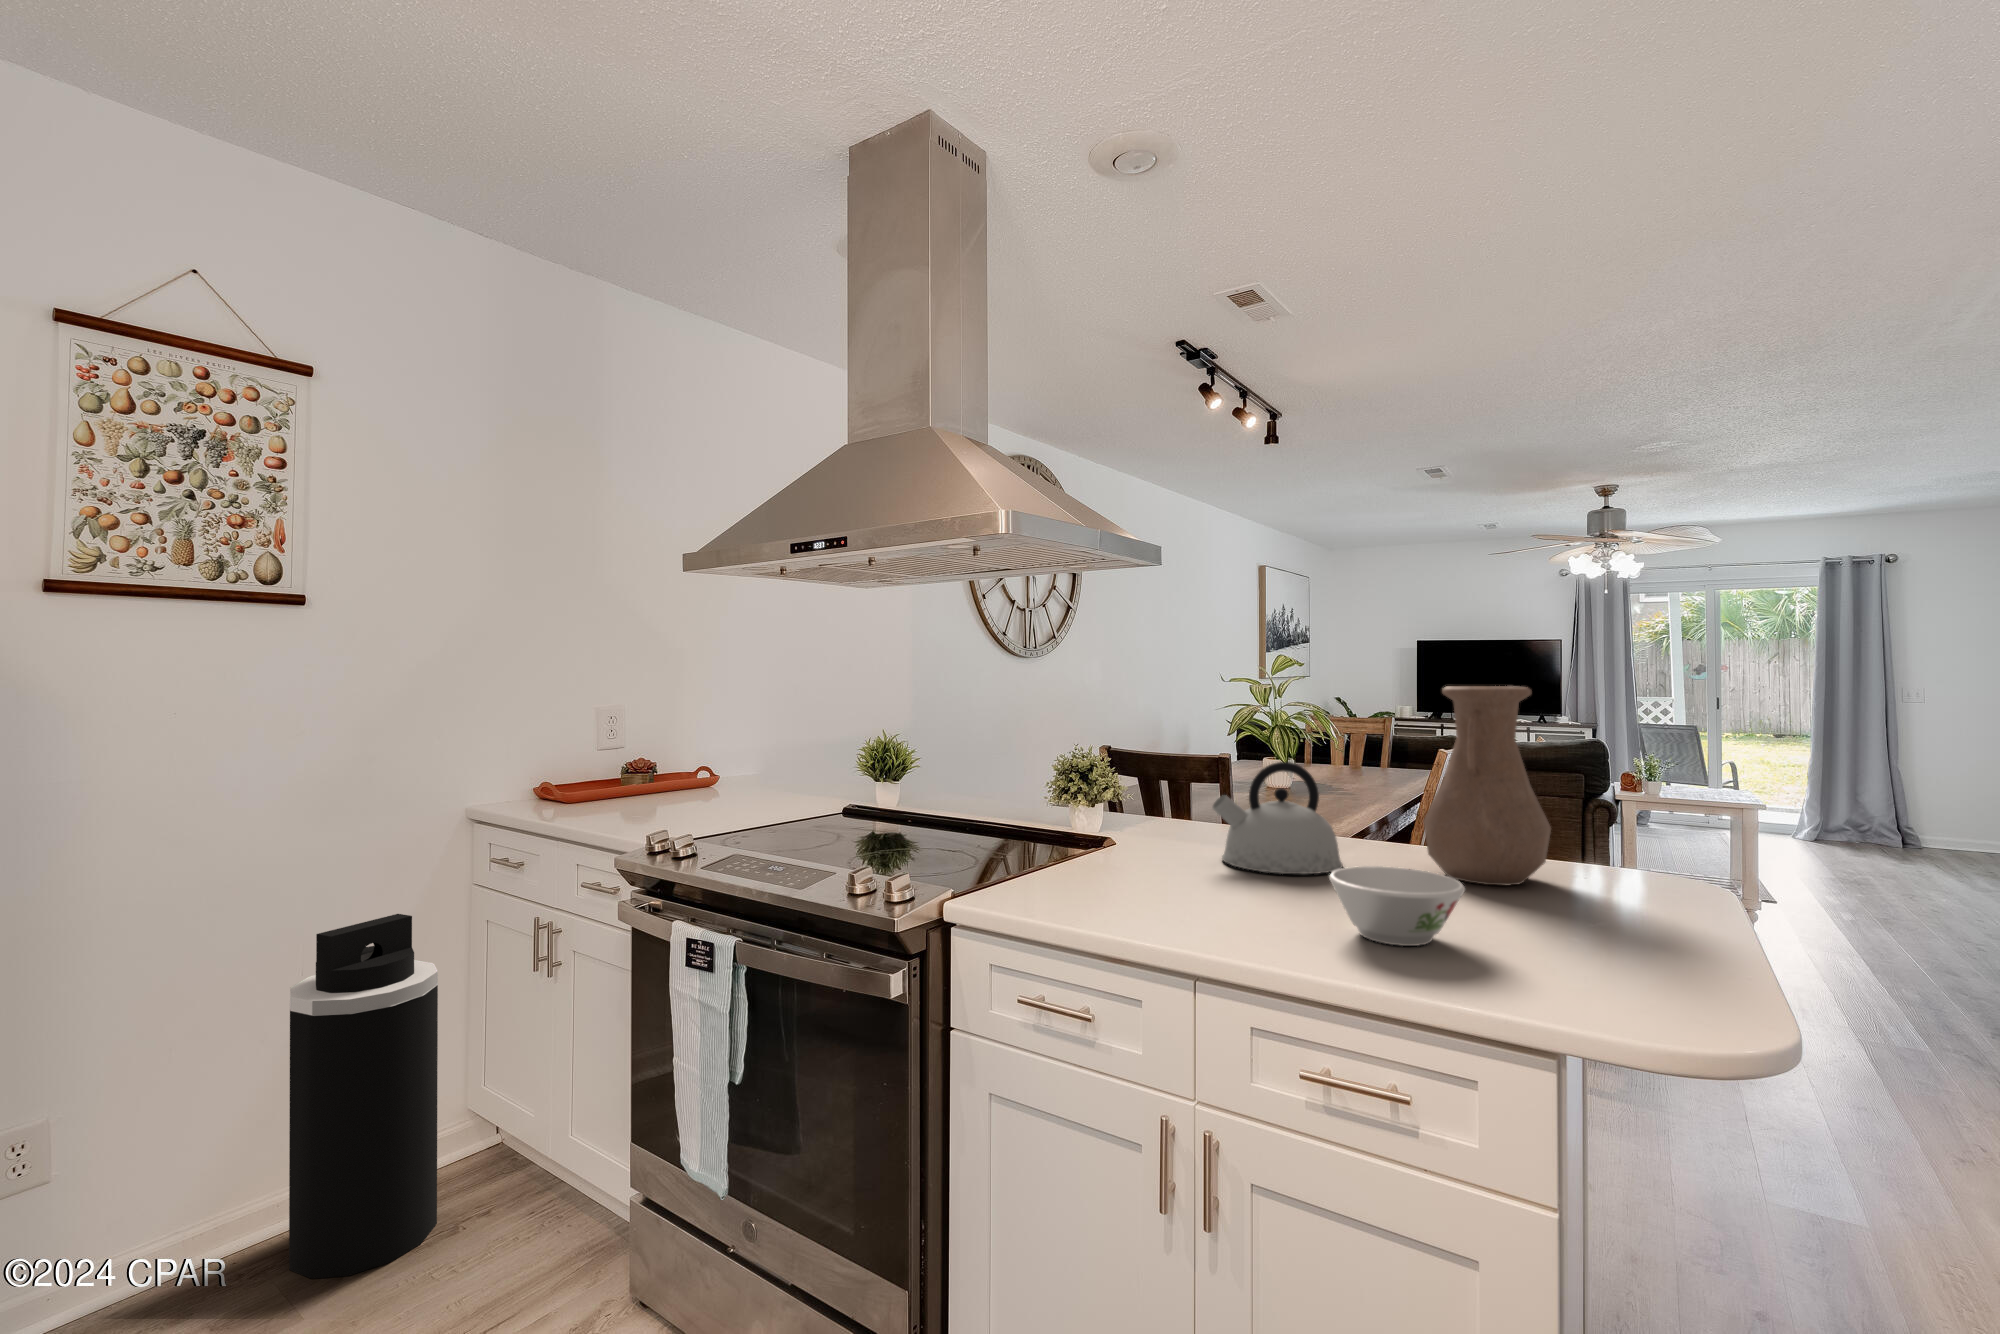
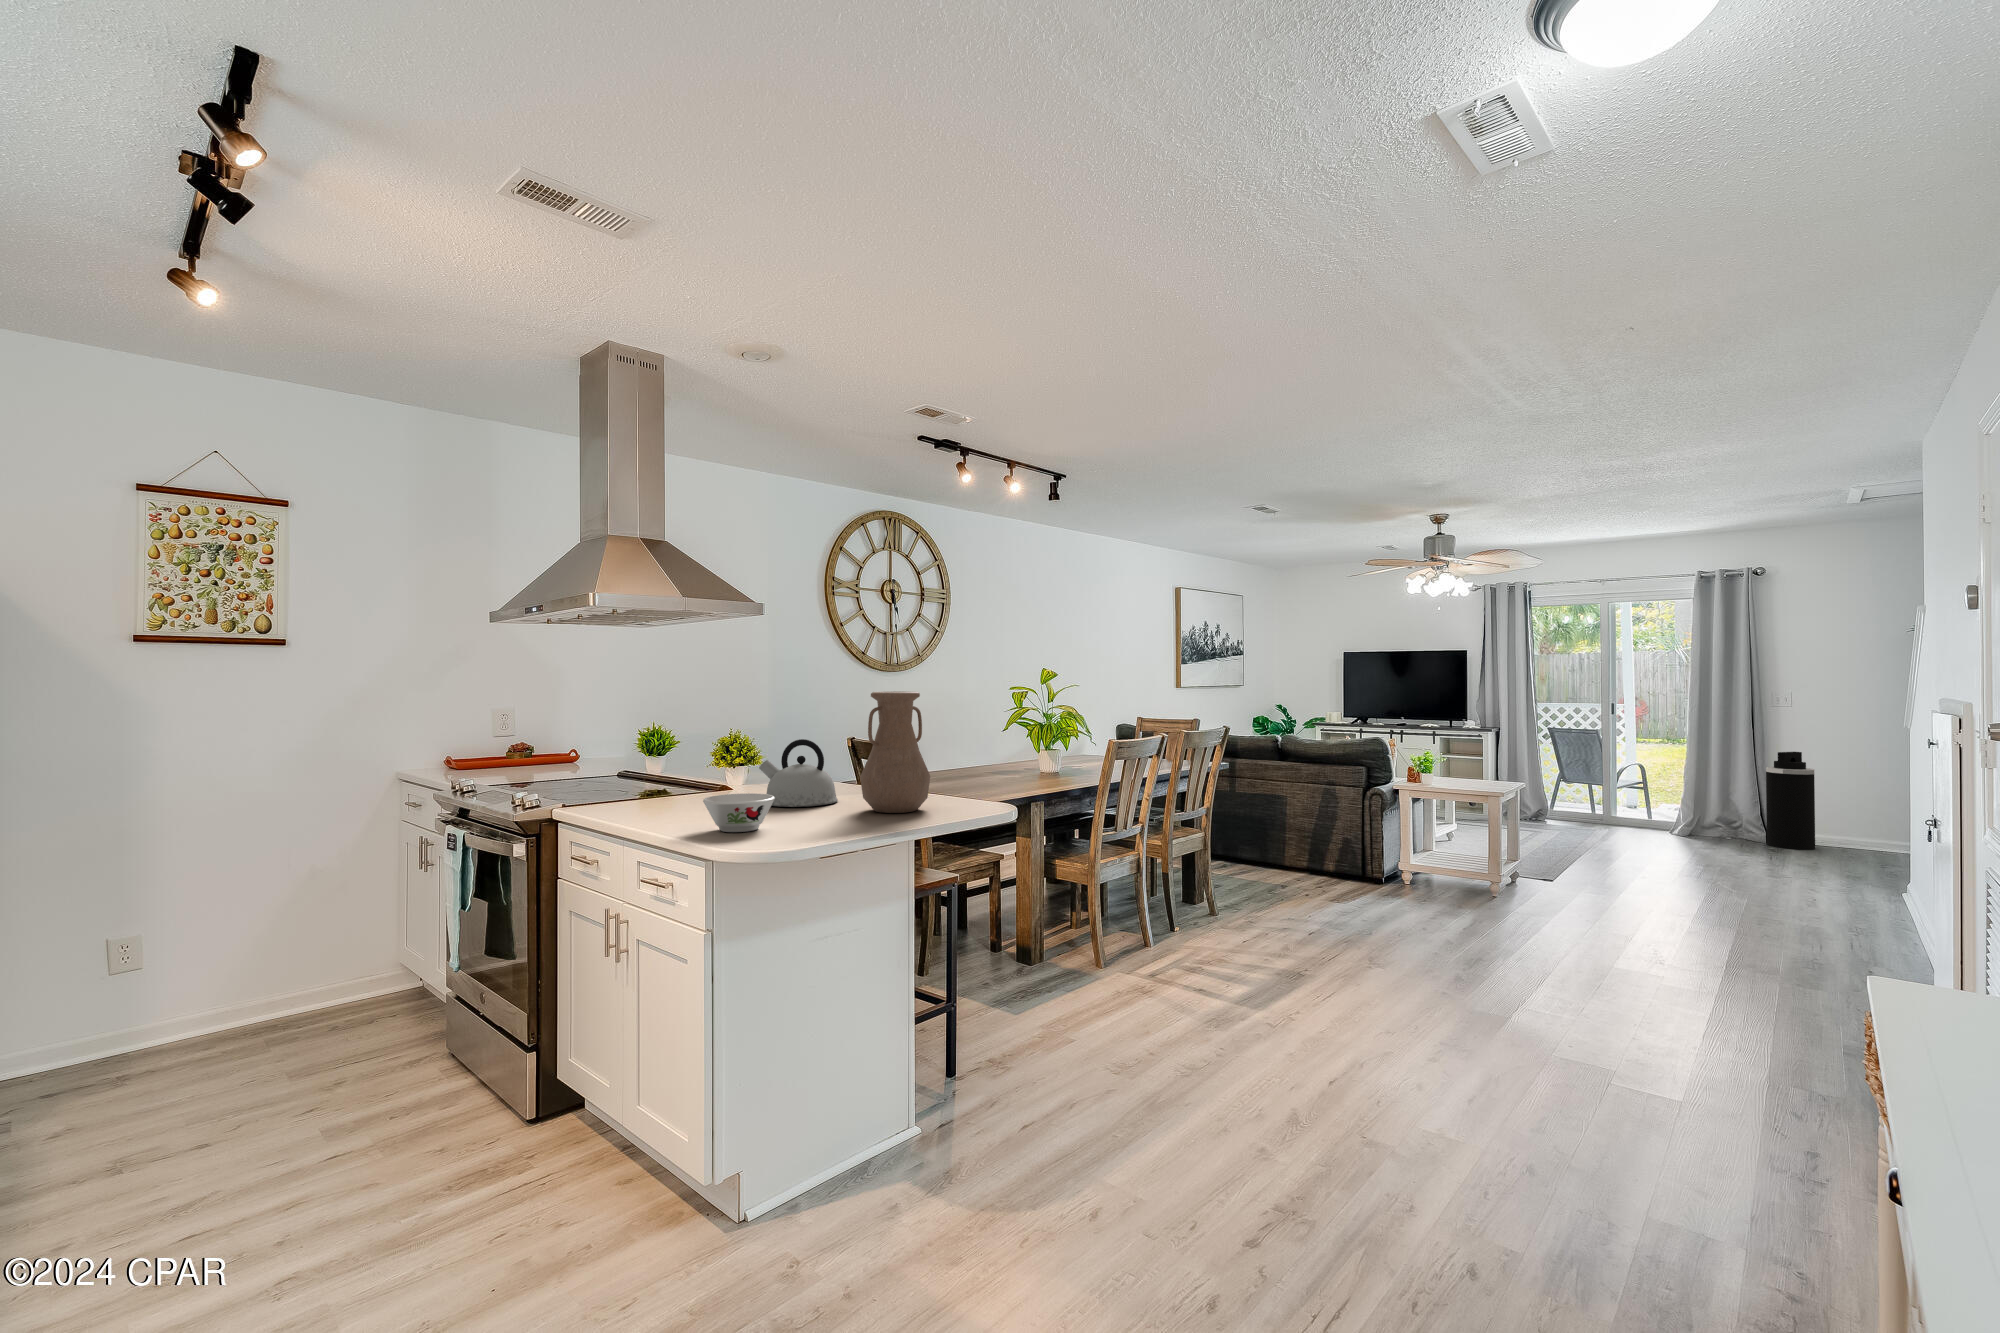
trash can: present [289,914,438,1279] -> present [1766,752,1815,850]

